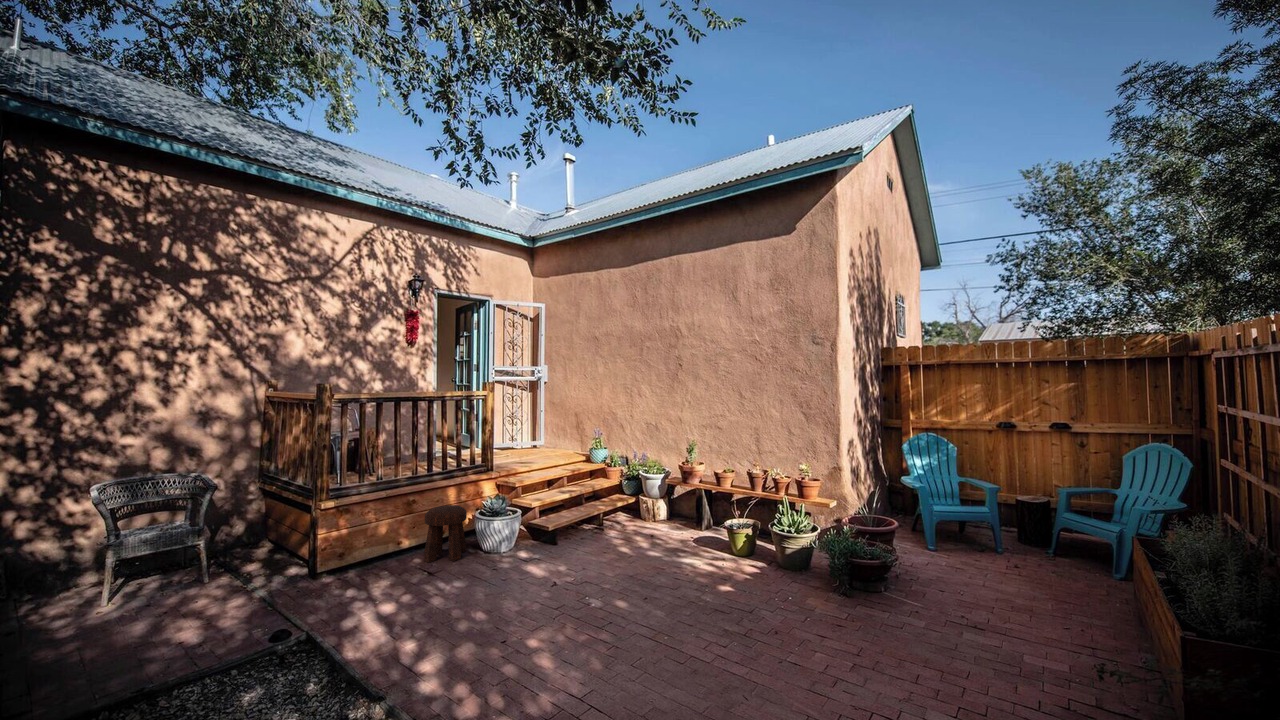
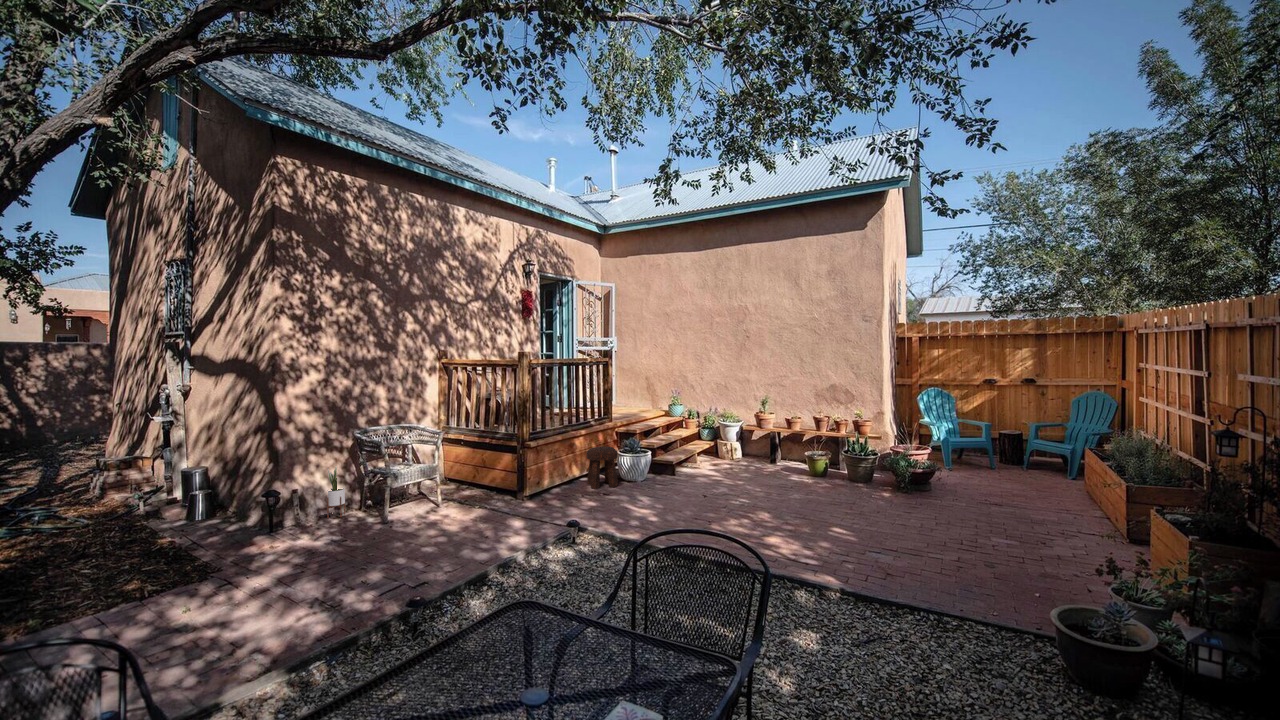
potted plant: none [45,529,82,598] -> present [327,466,345,518]

